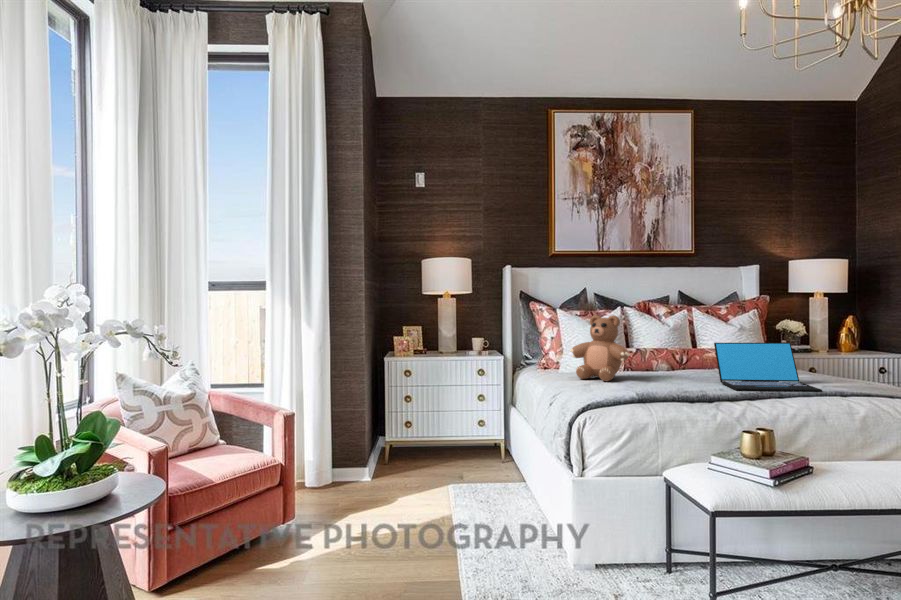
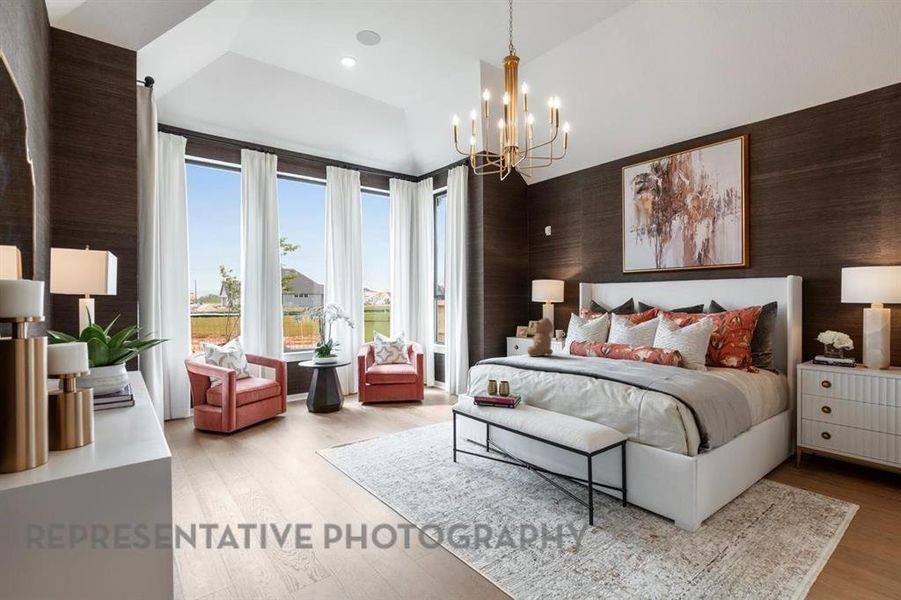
laptop: present [714,343,822,392] -> none [547,338,614,372]

